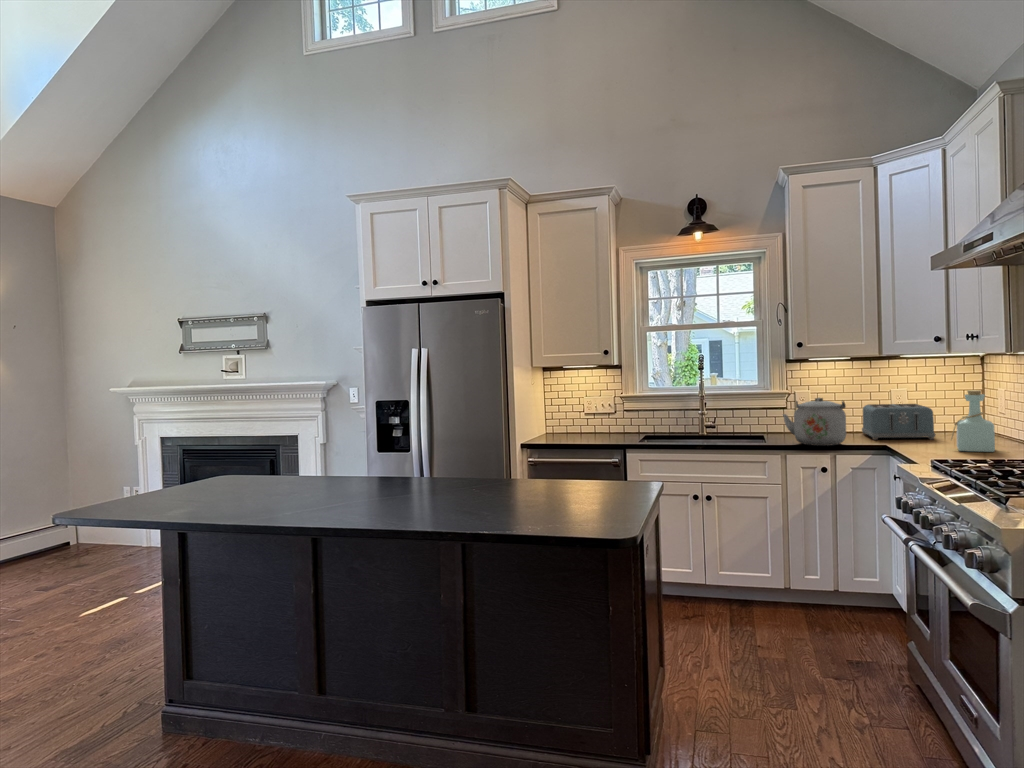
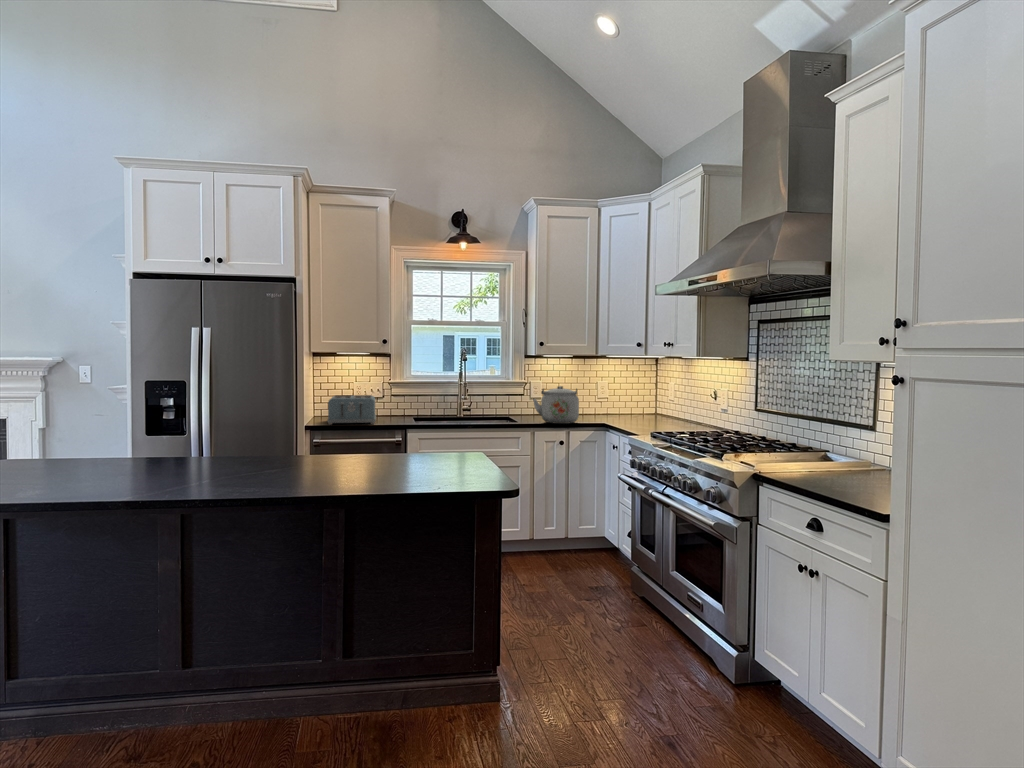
bottle: present [951,390,995,452] -> none [650,382,678,426]
toaster: present [862,404,936,440] -> present [327,395,376,425]

